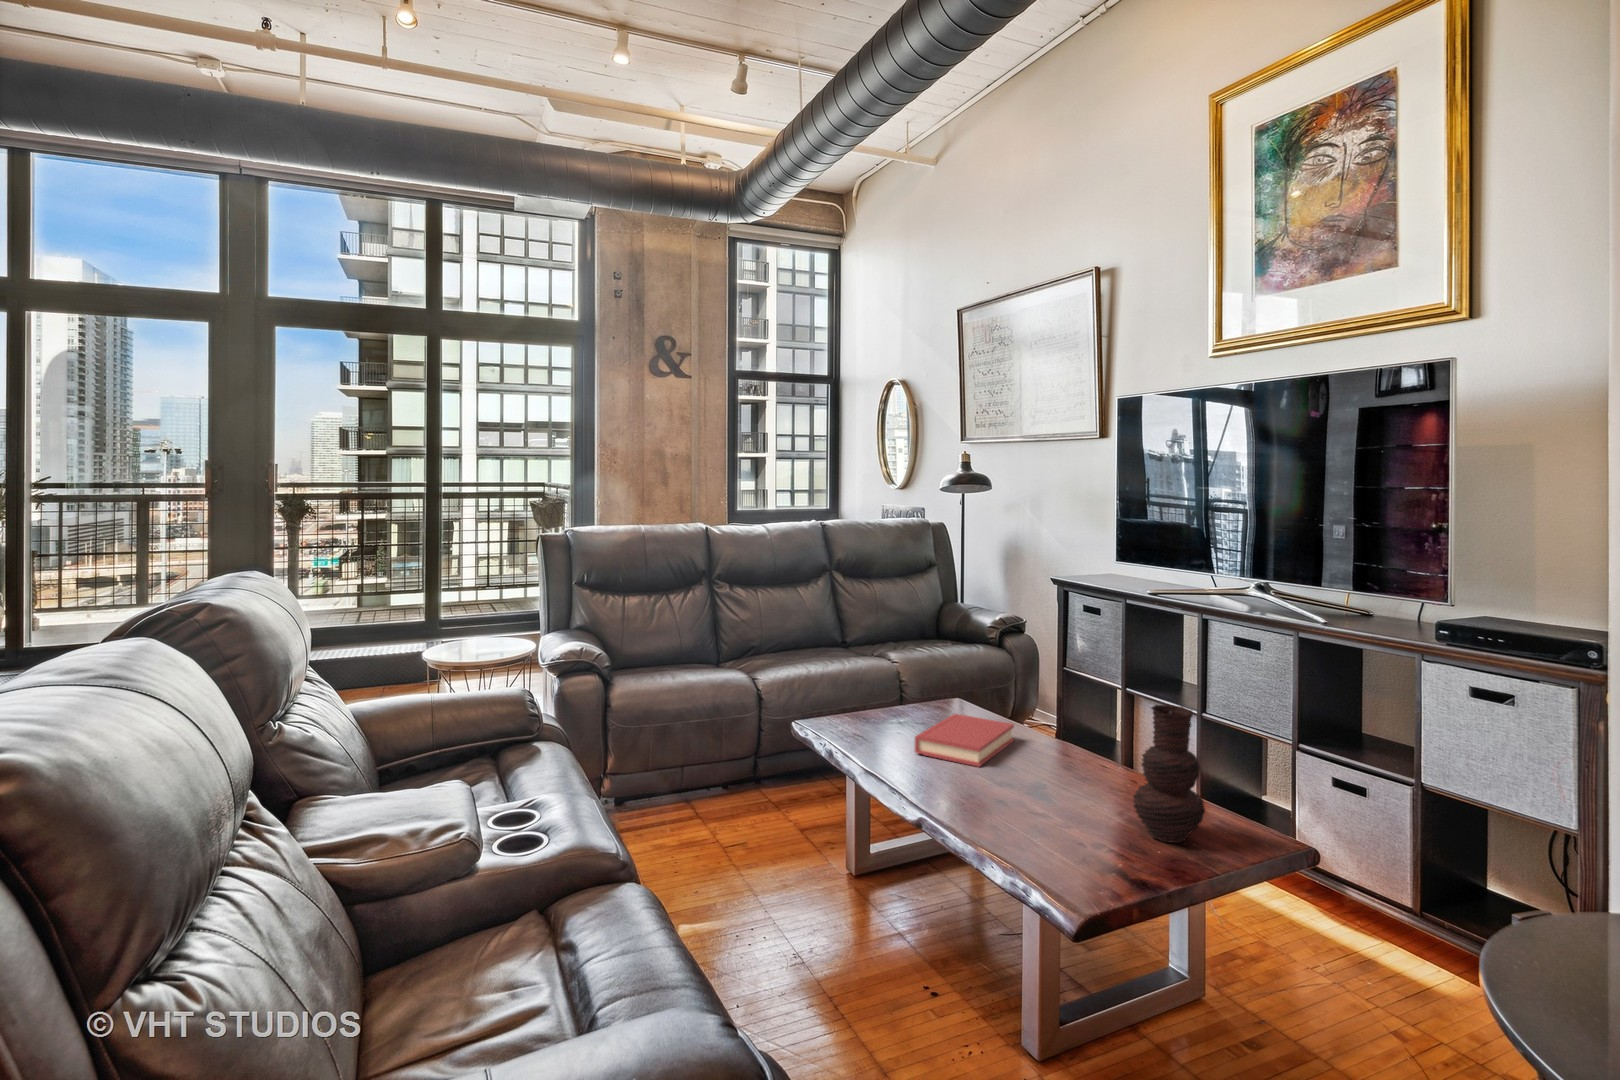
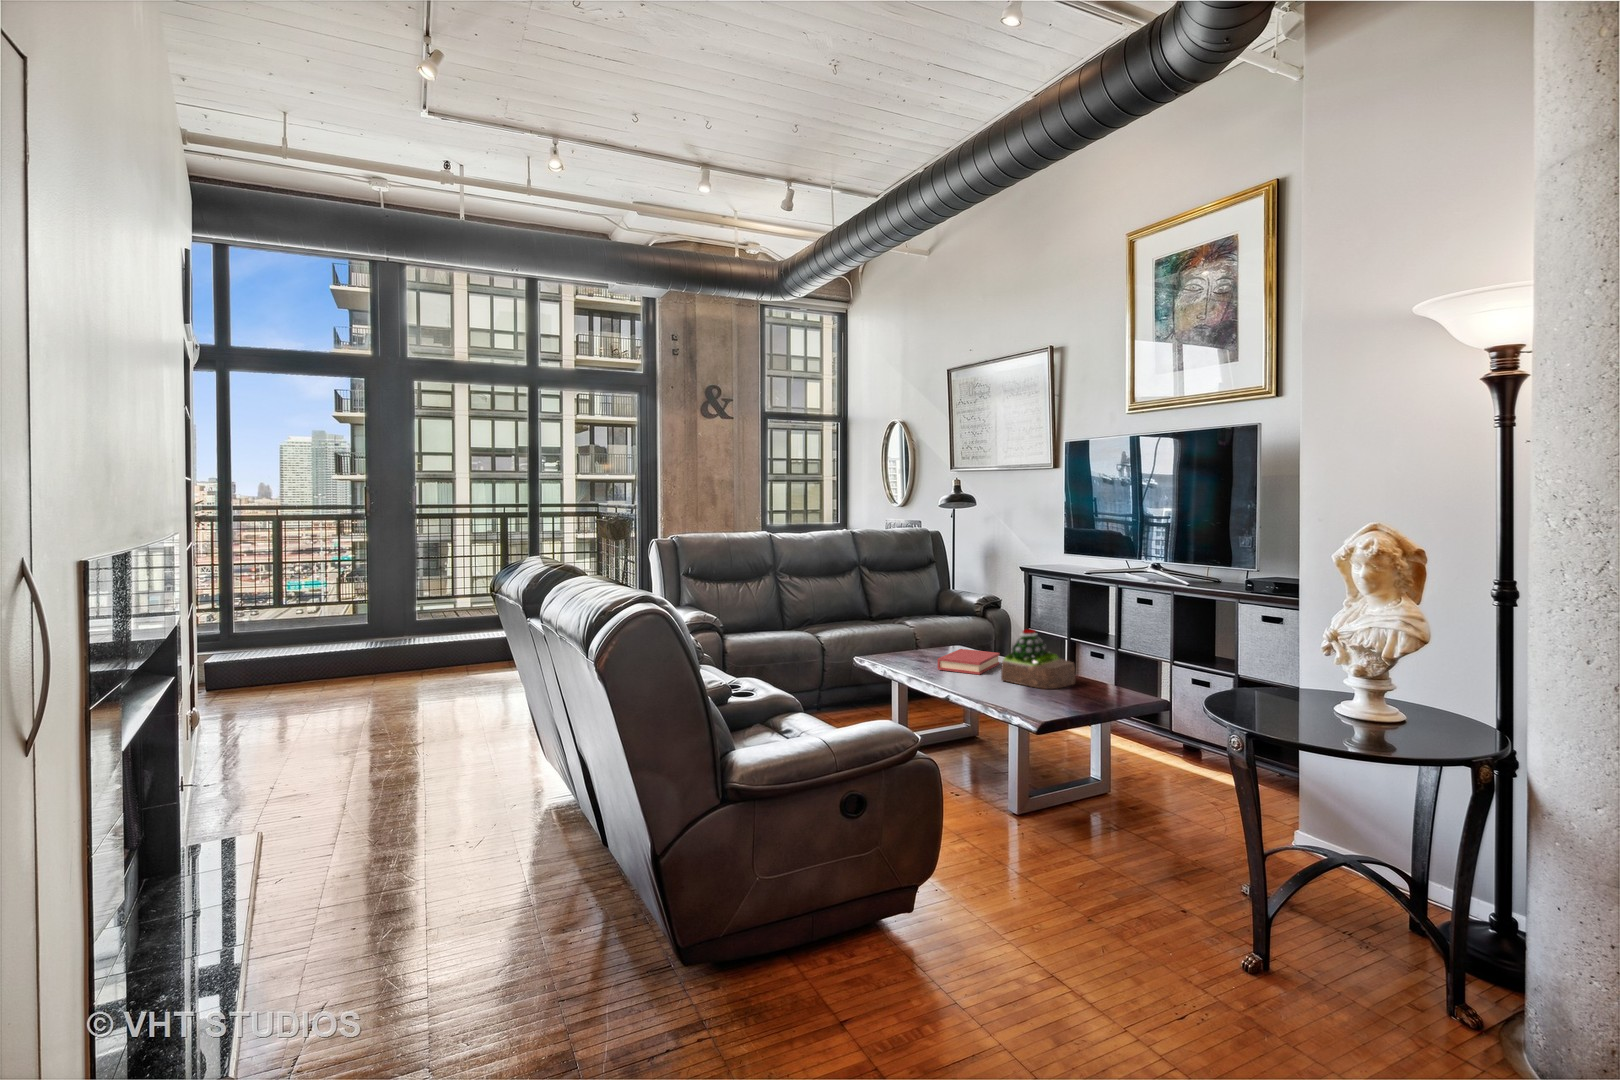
succulent plant: none [1013,700,1137,808] -> present [1001,630,1075,689]
vase: present [1133,704,1205,843] -> none [1071,623,1112,700]

